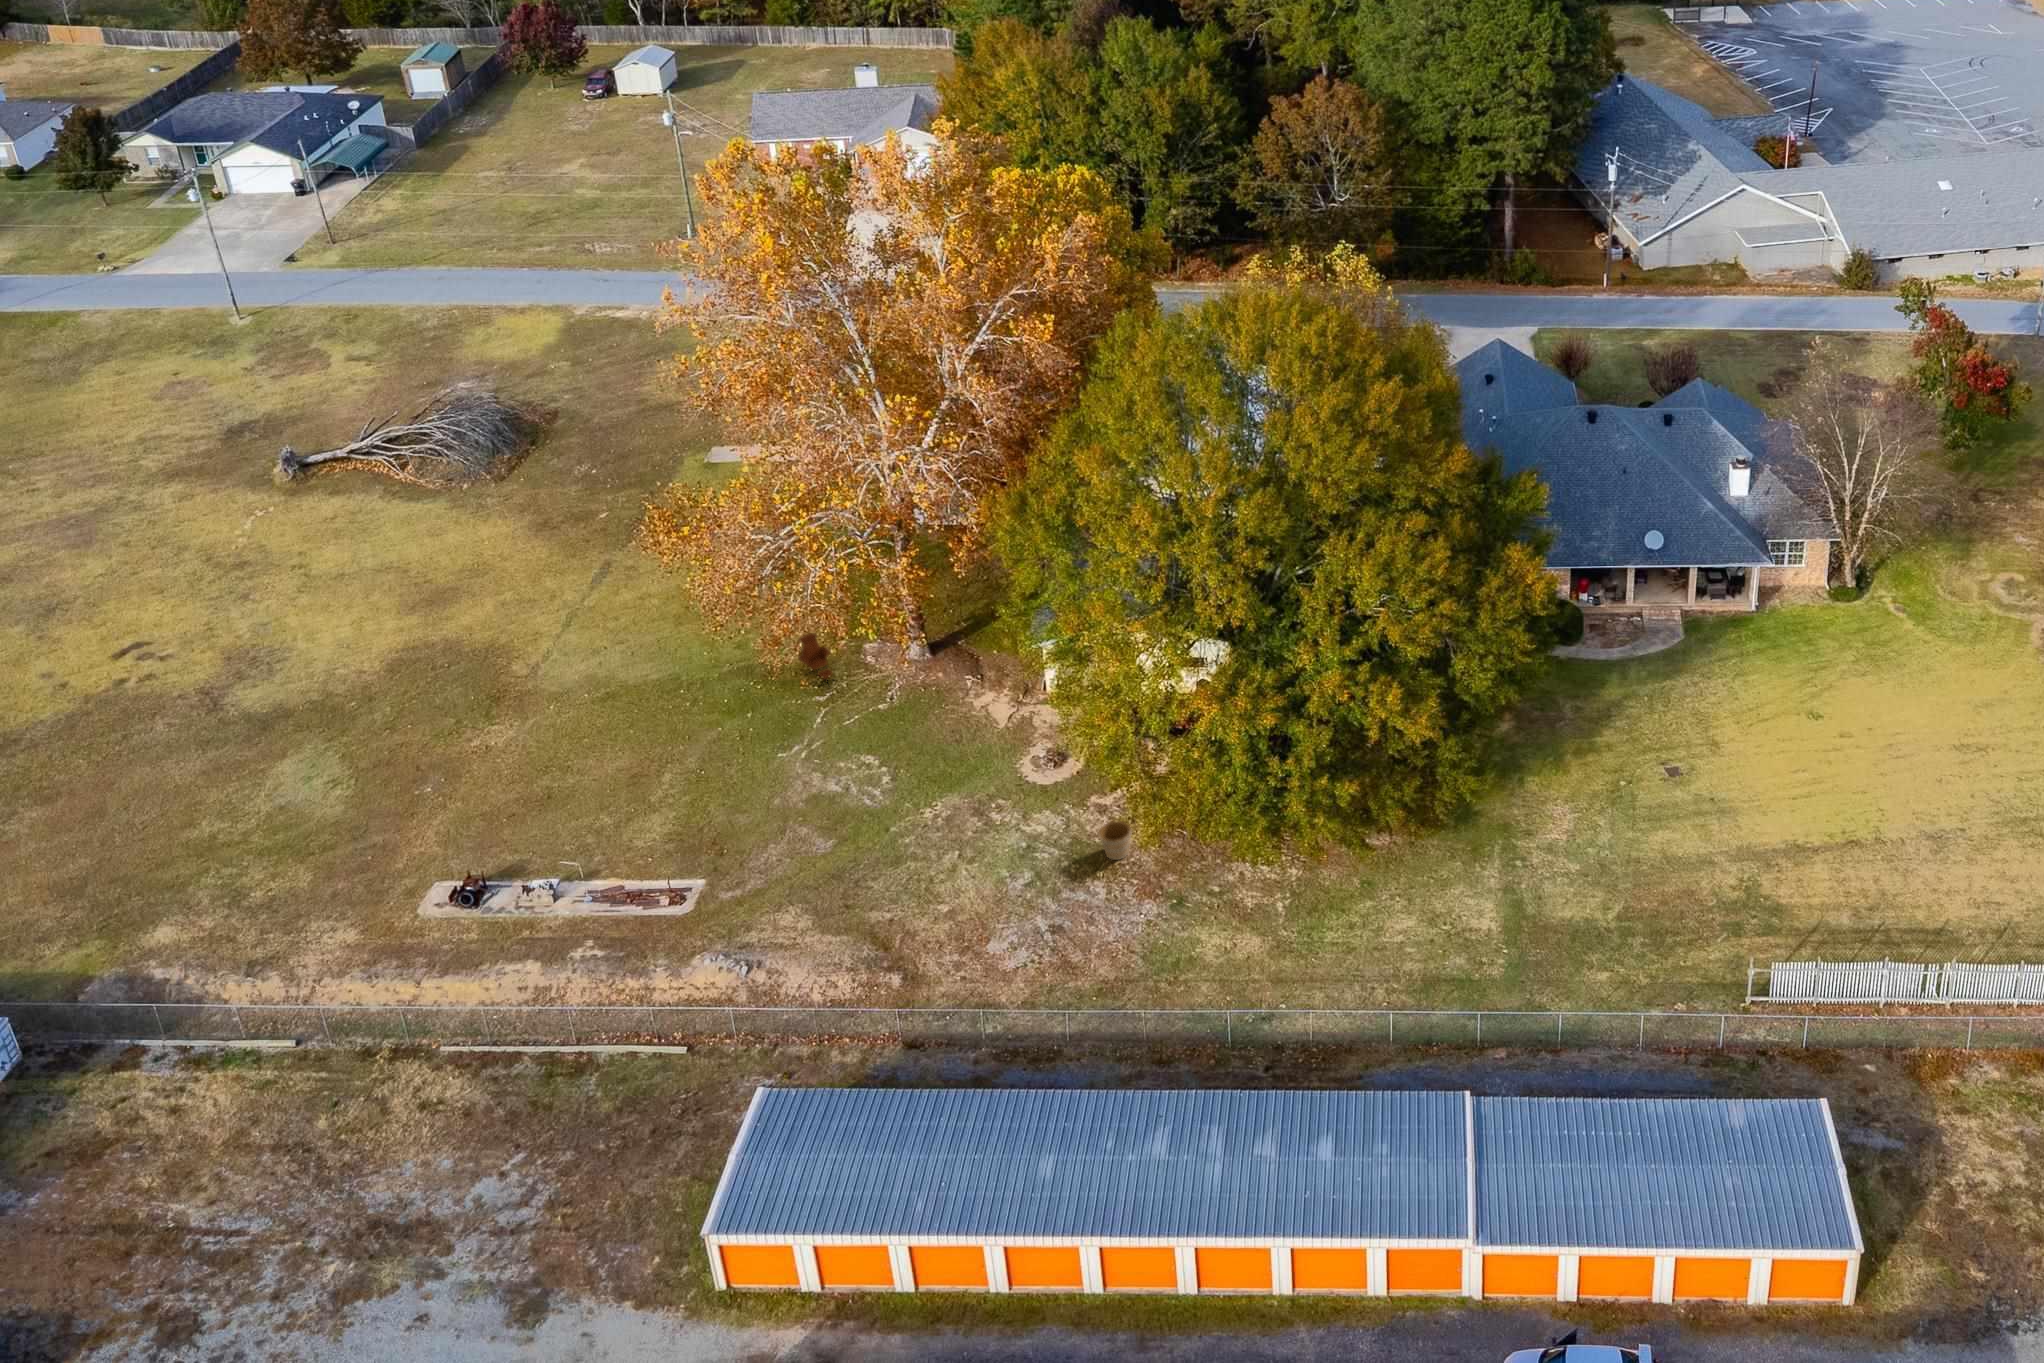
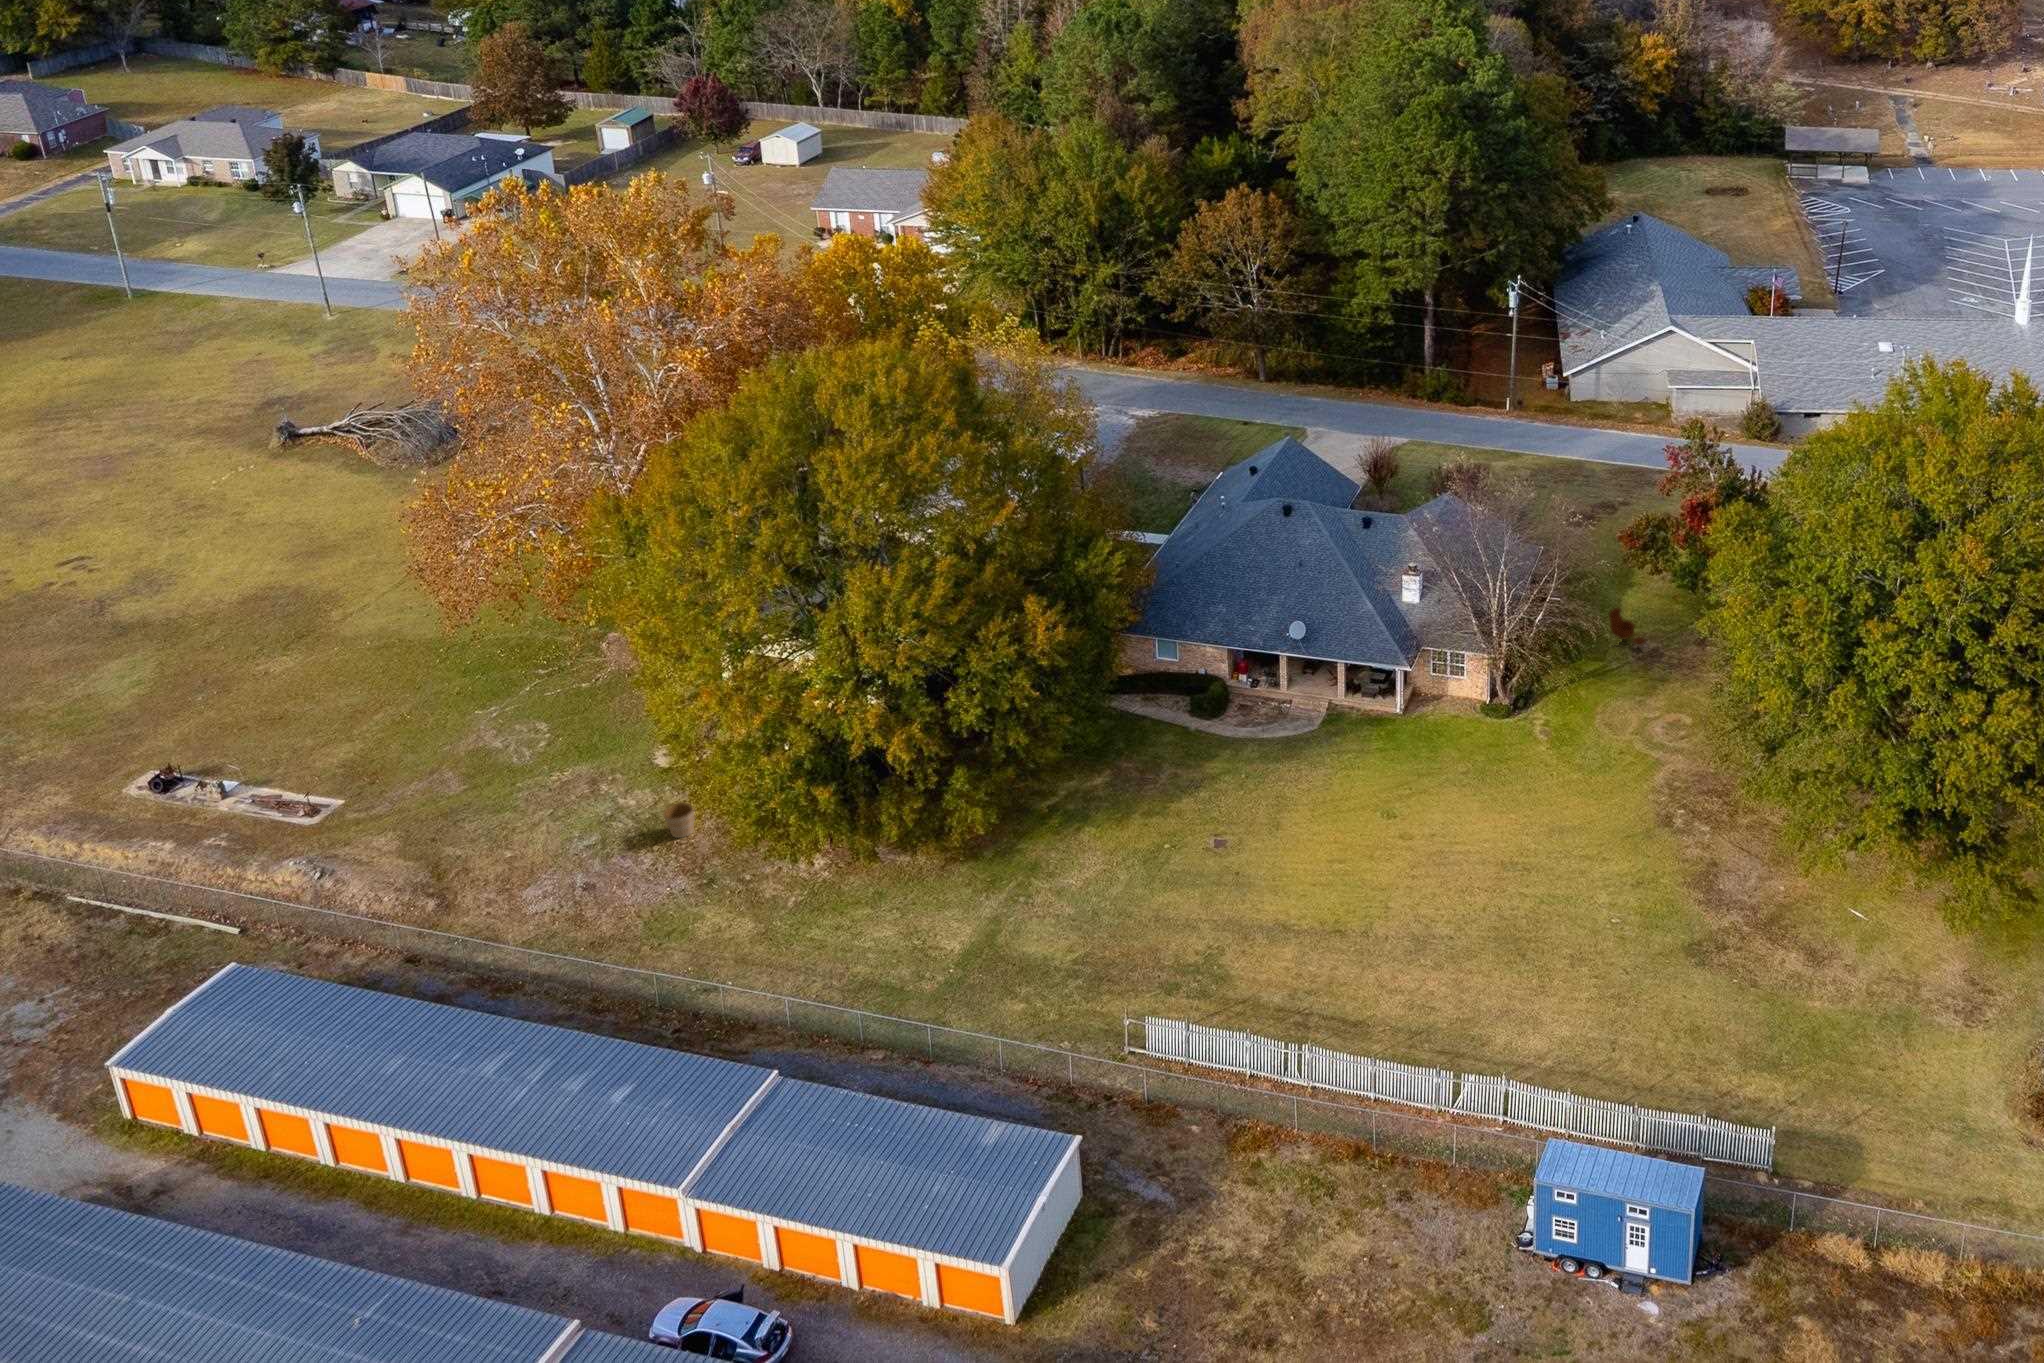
lounge chair: present [798,633,832,682] -> present [1609,608,1645,649]

